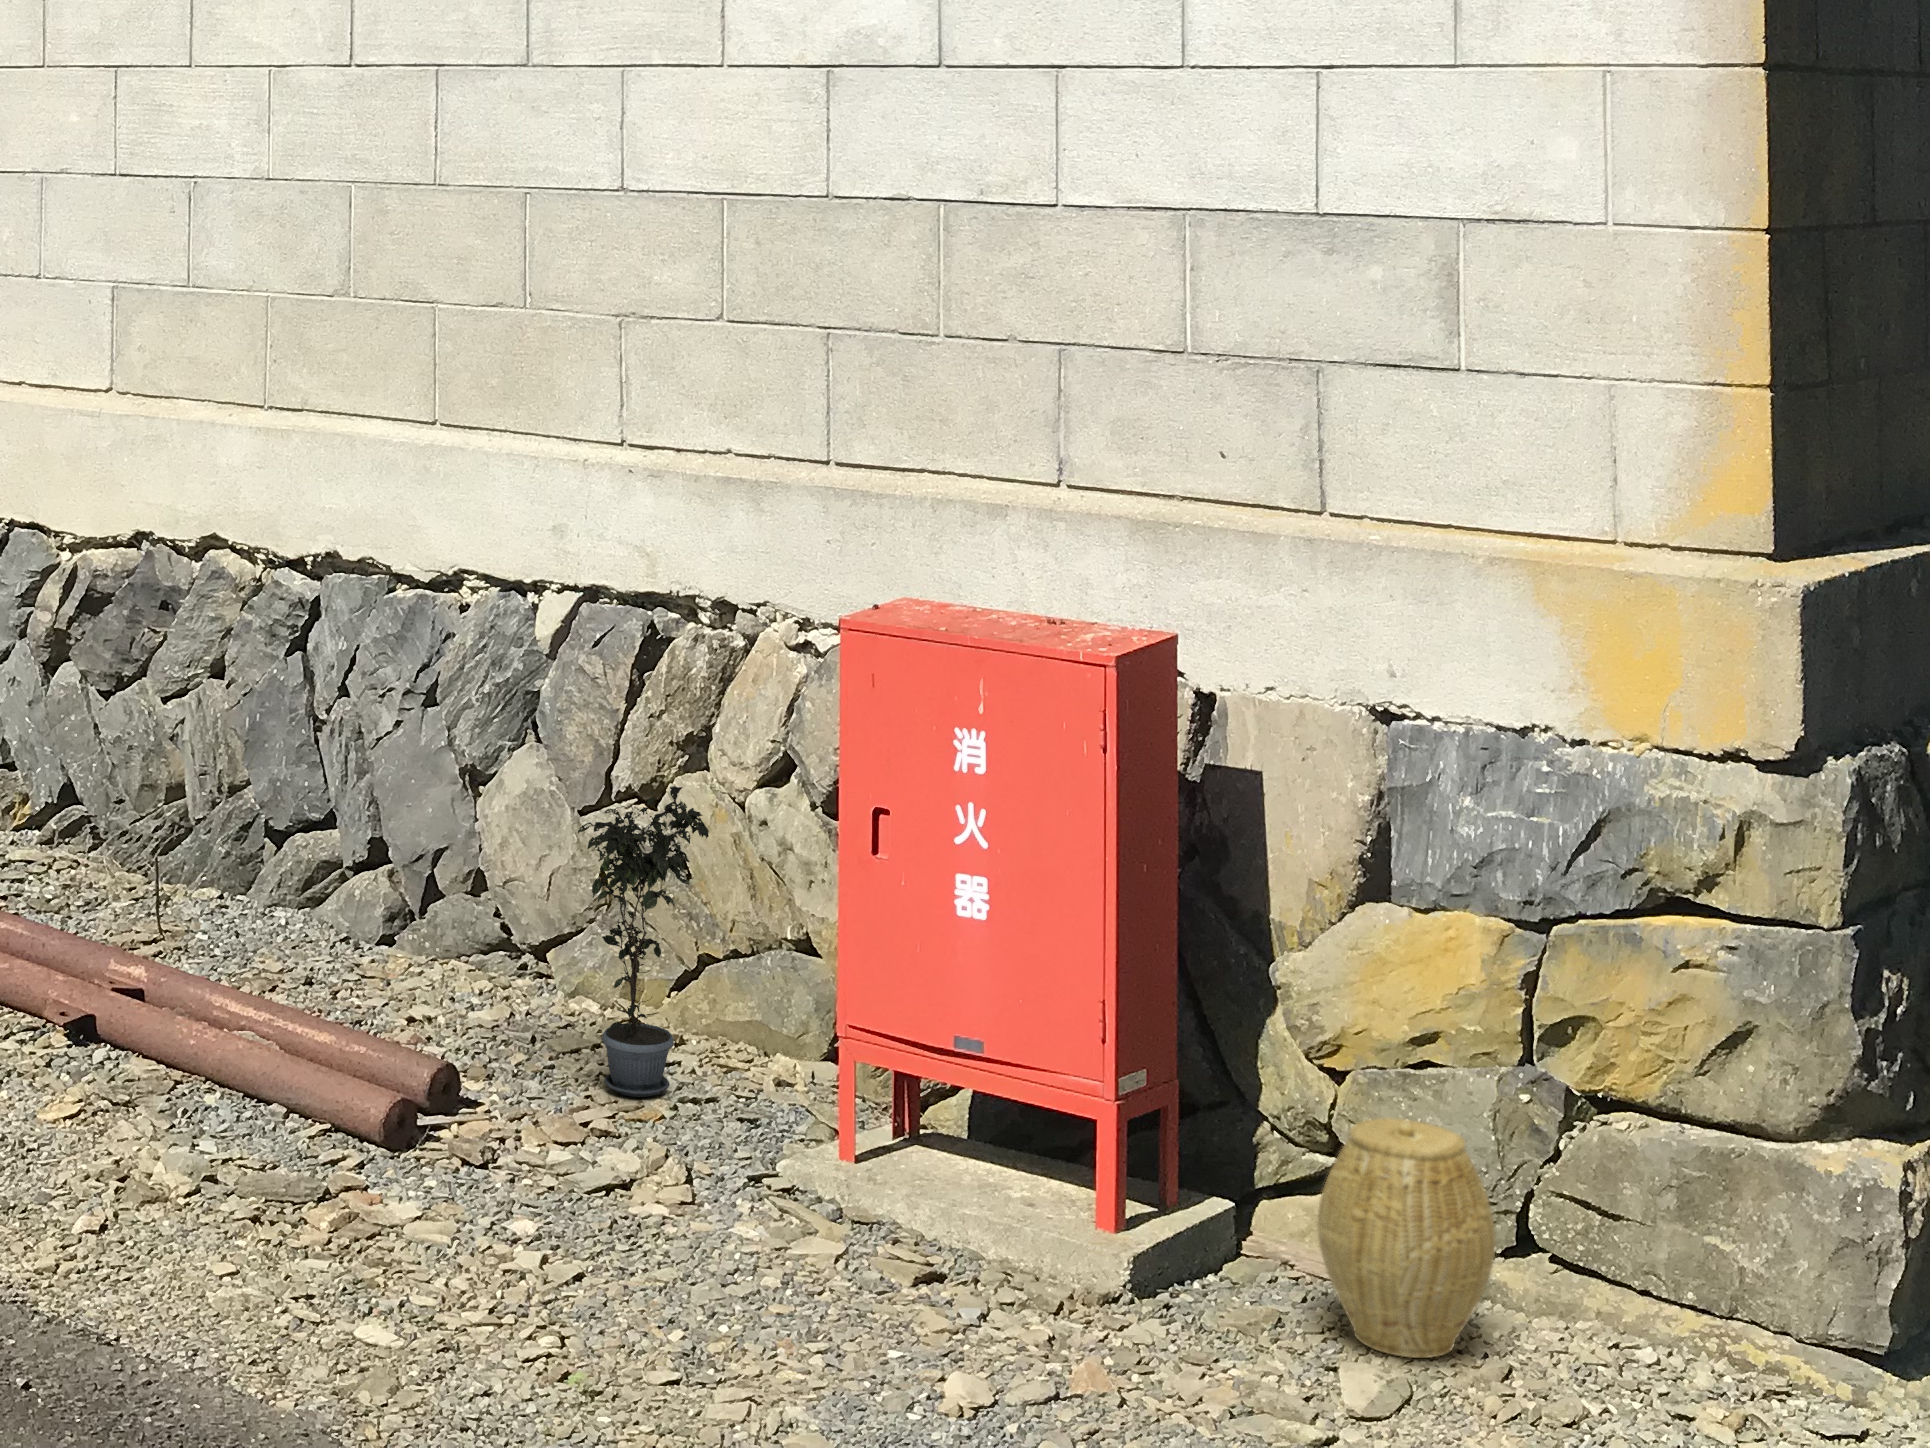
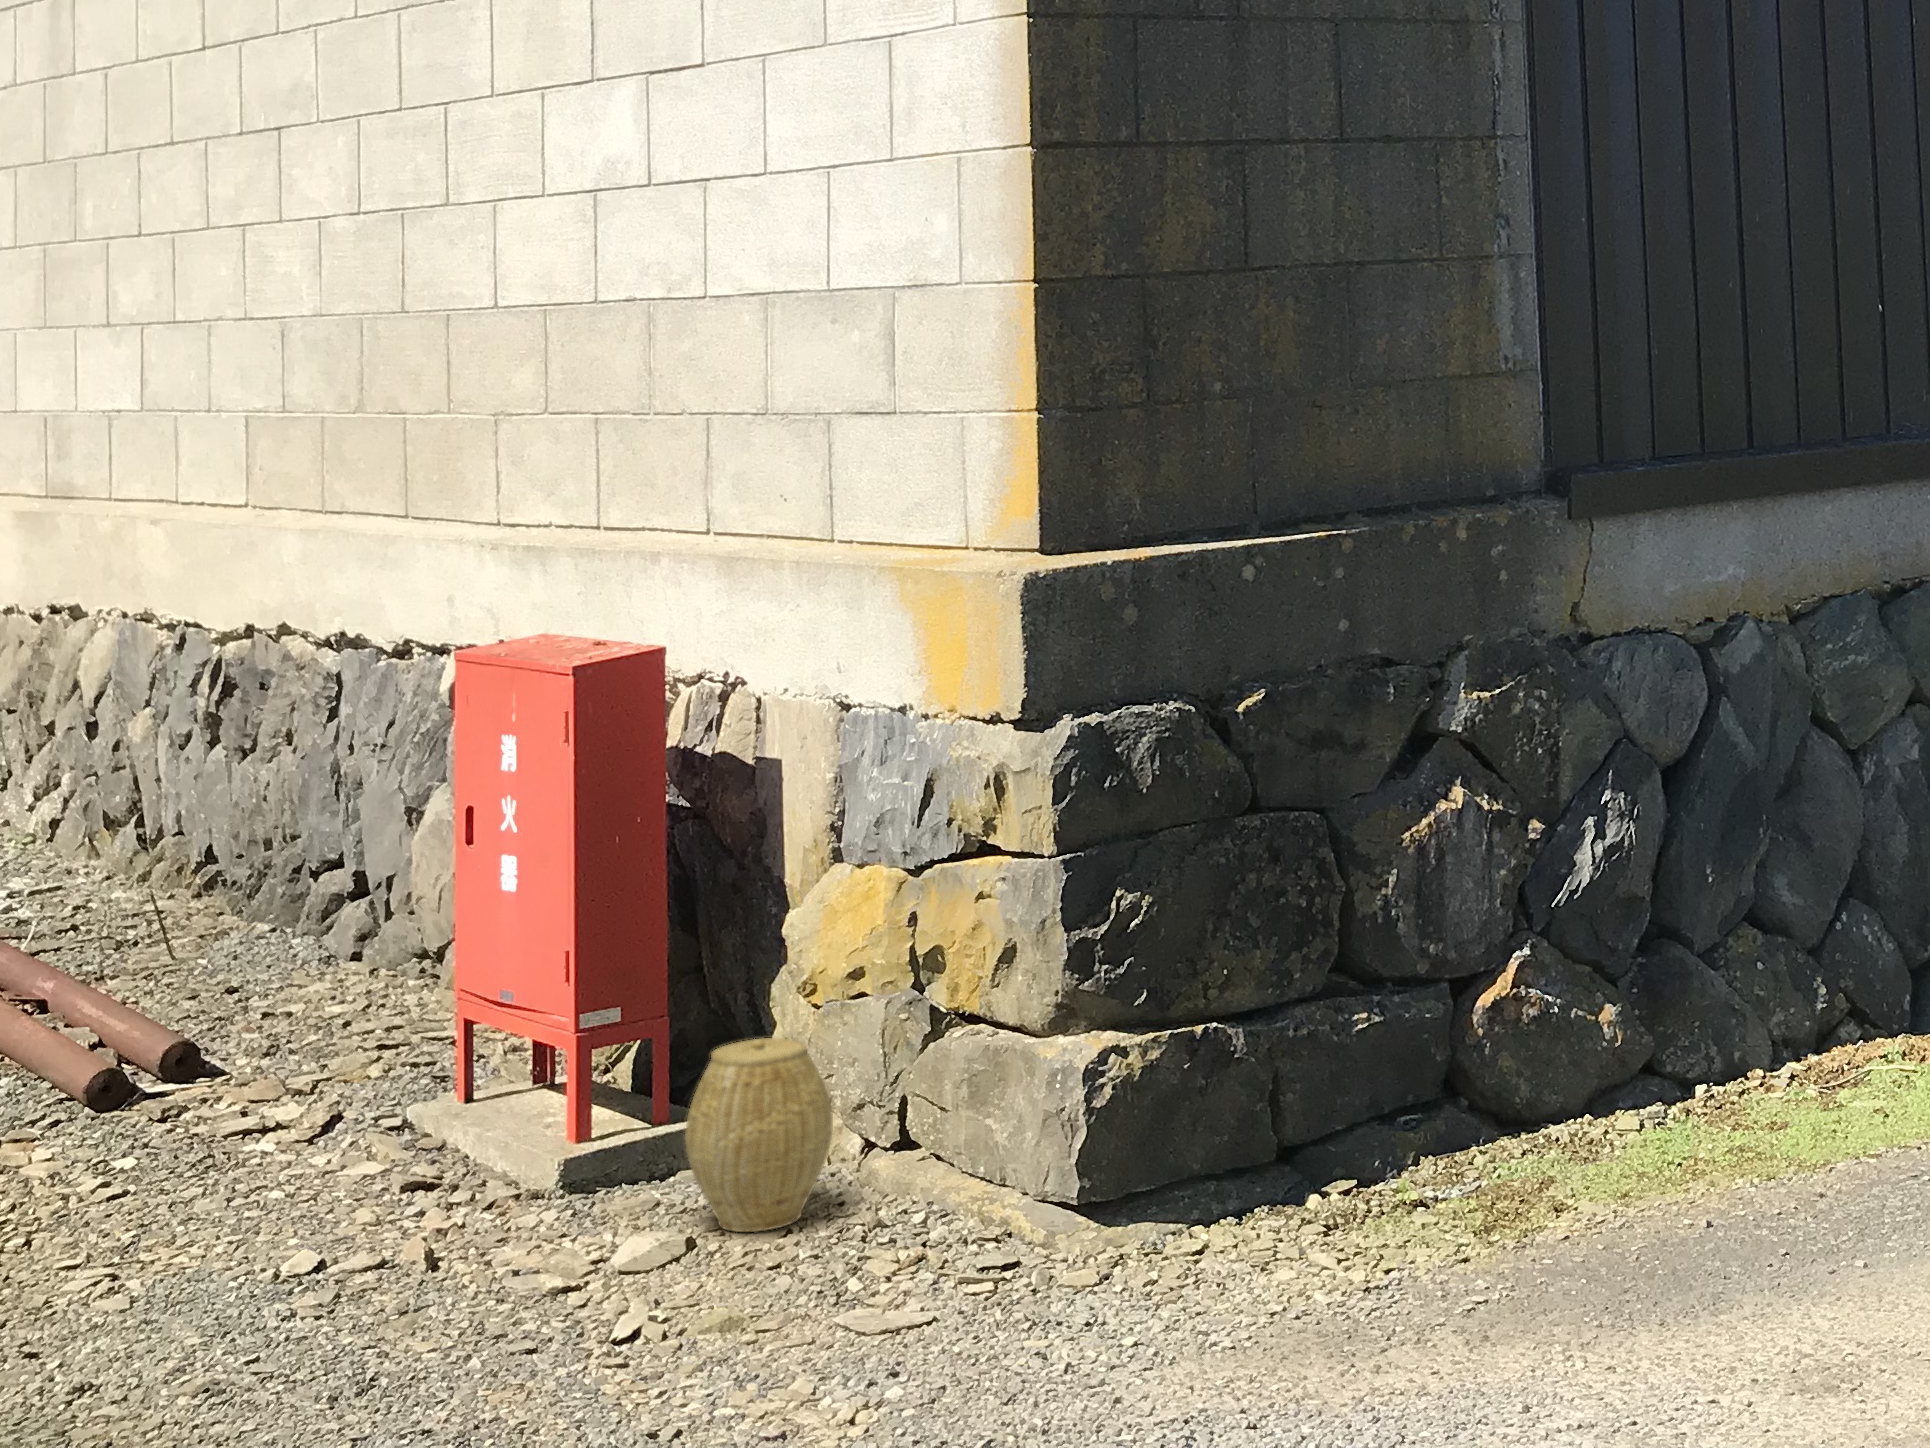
potted plant: present [578,786,709,1097] -> none [334,804,492,1069]

